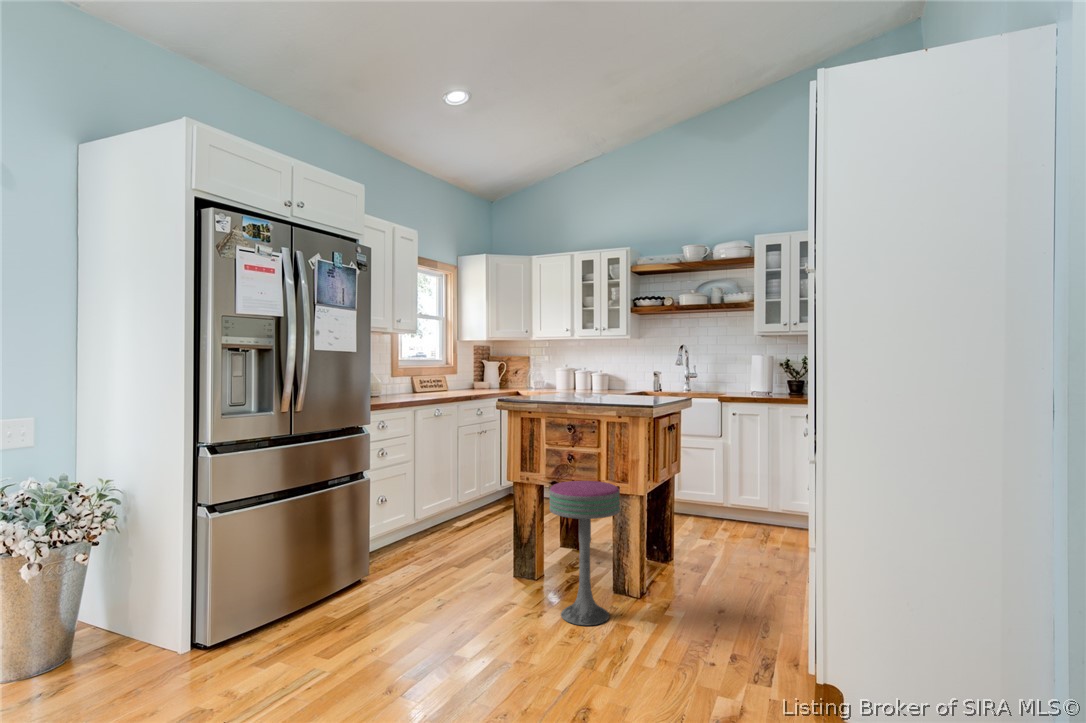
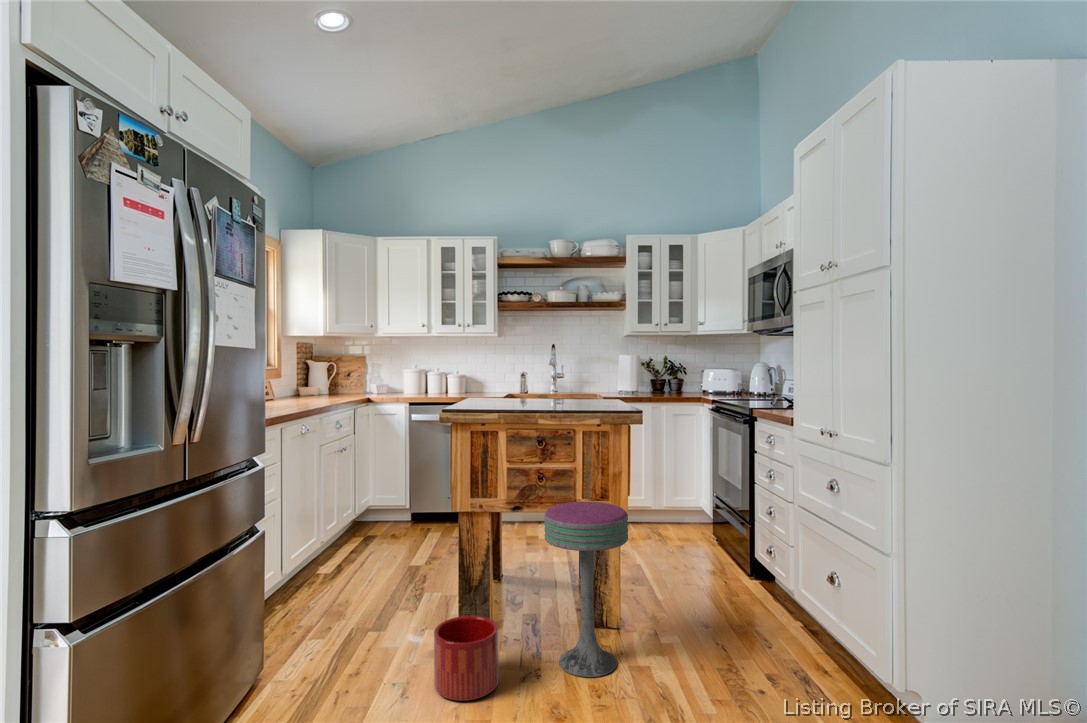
planter: none [458,559,508,619] -> present [434,616,499,701]

